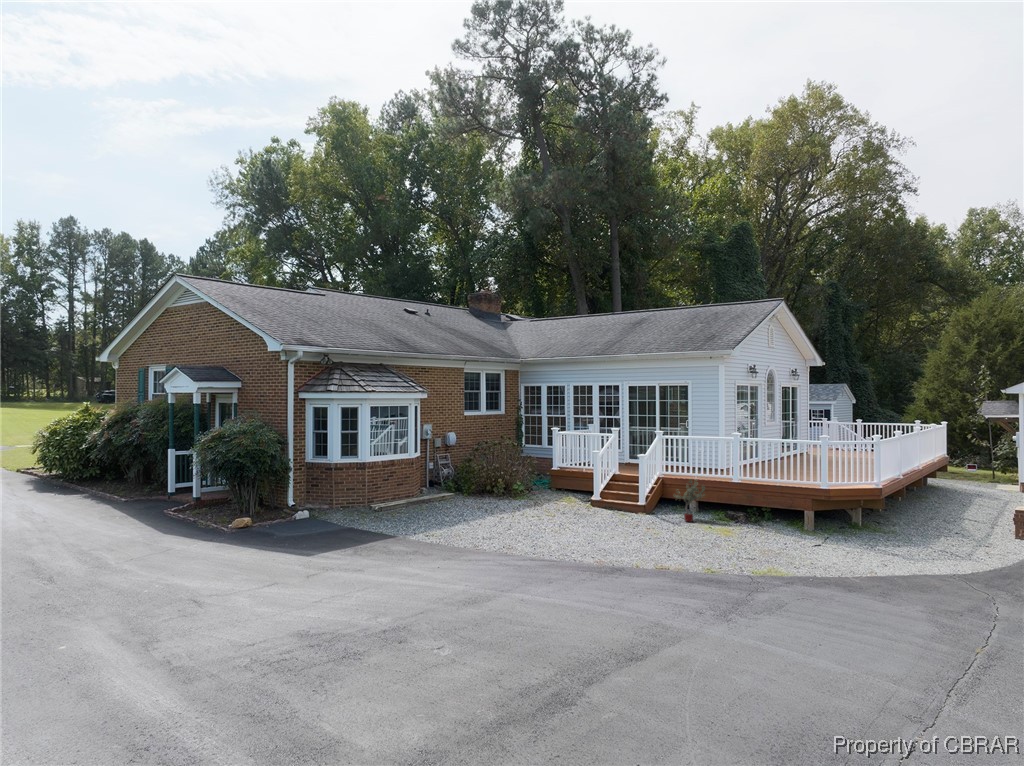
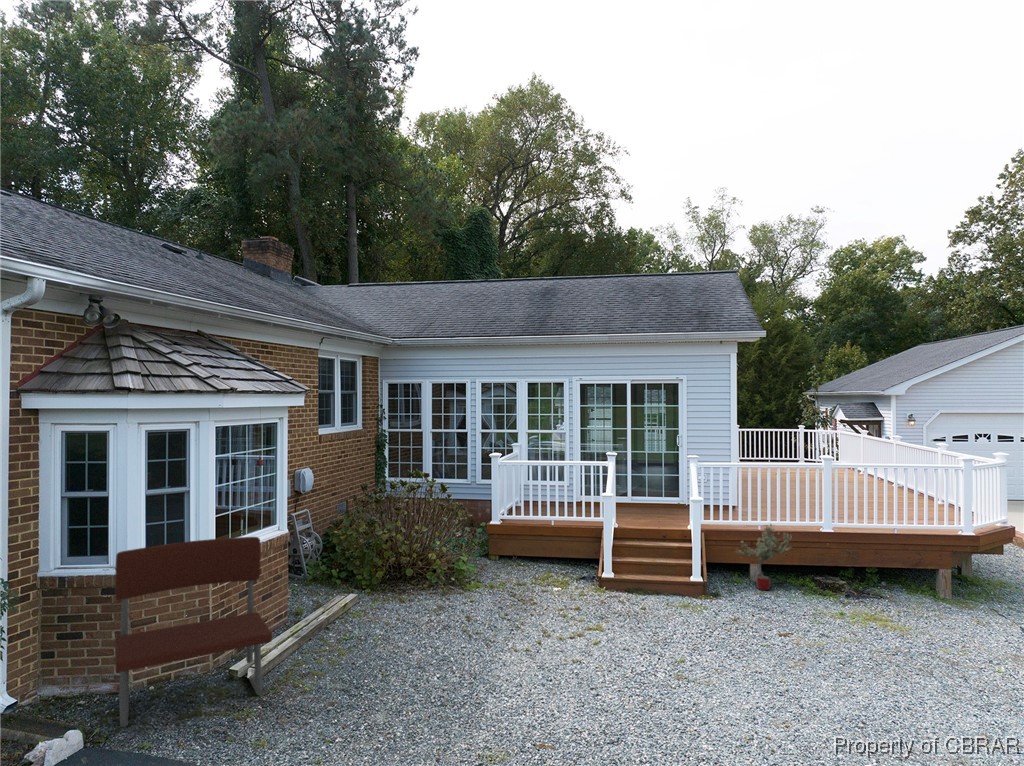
bench: none [320,453,380,516] -> present [115,537,272,727]

